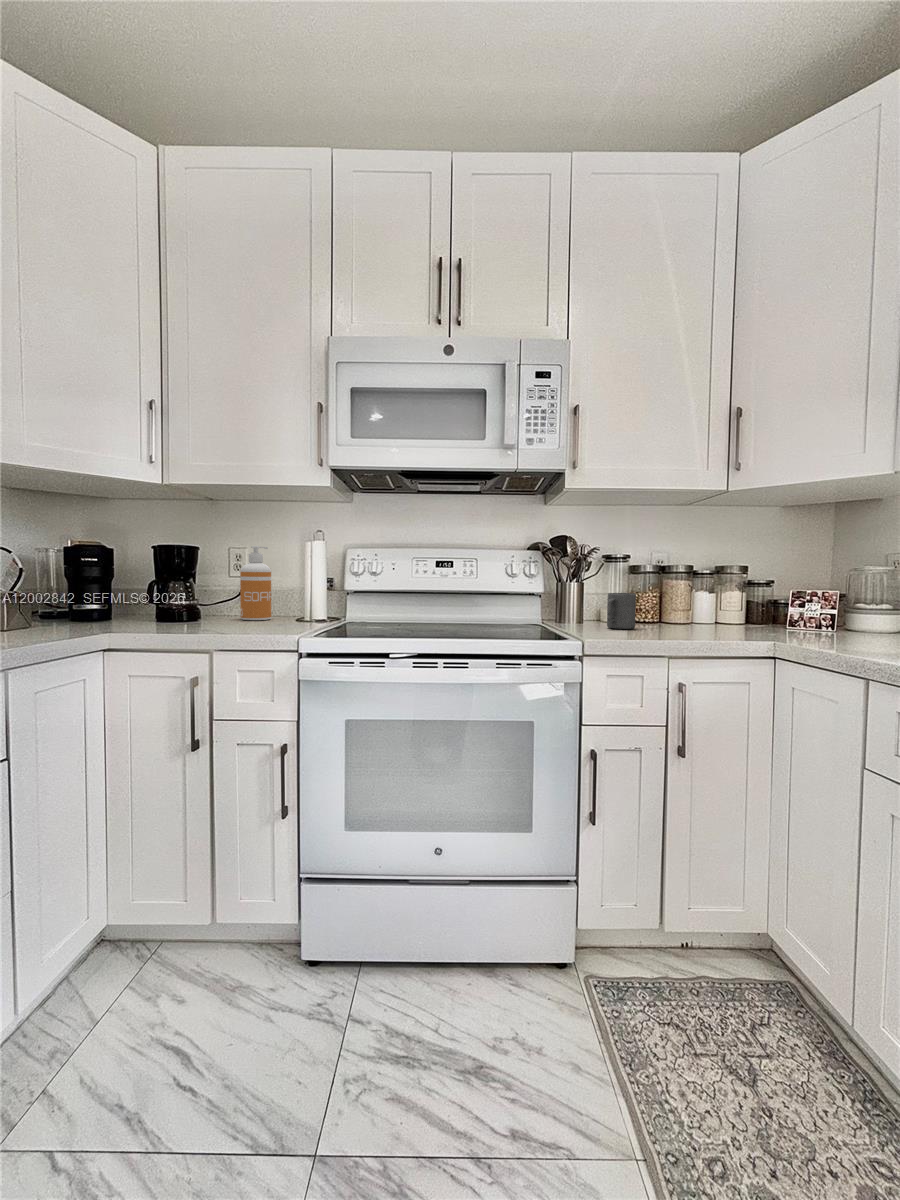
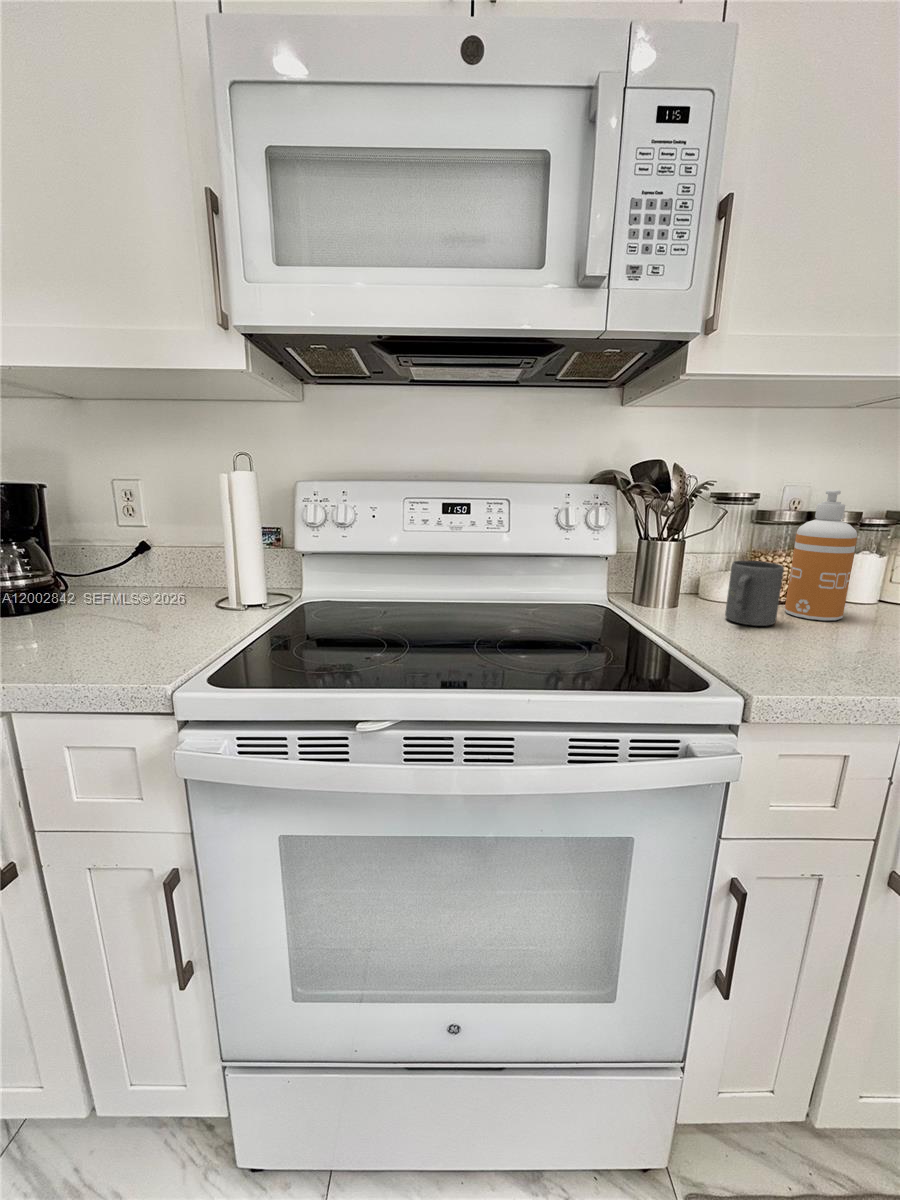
soap dispenser: present [240,546,271,620] -> present [785,490,857,620]

